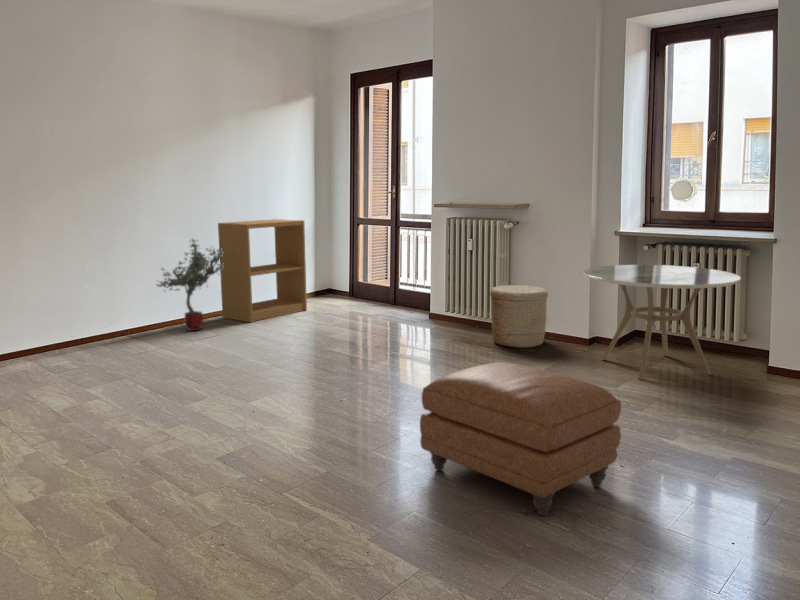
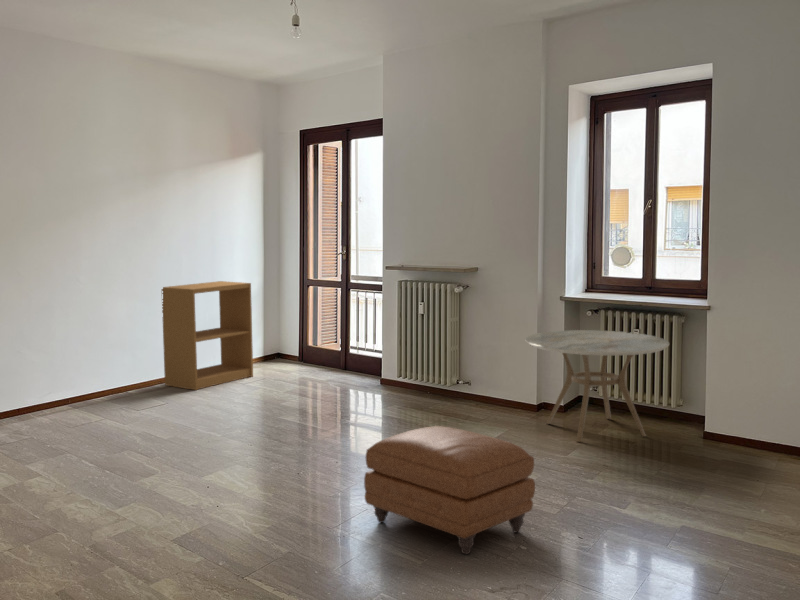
potted tree: present [157,239,224,331] -> none [99,304,169,400]
woven basket: present [490,285,548,348] -> none [440,350,496,413]

